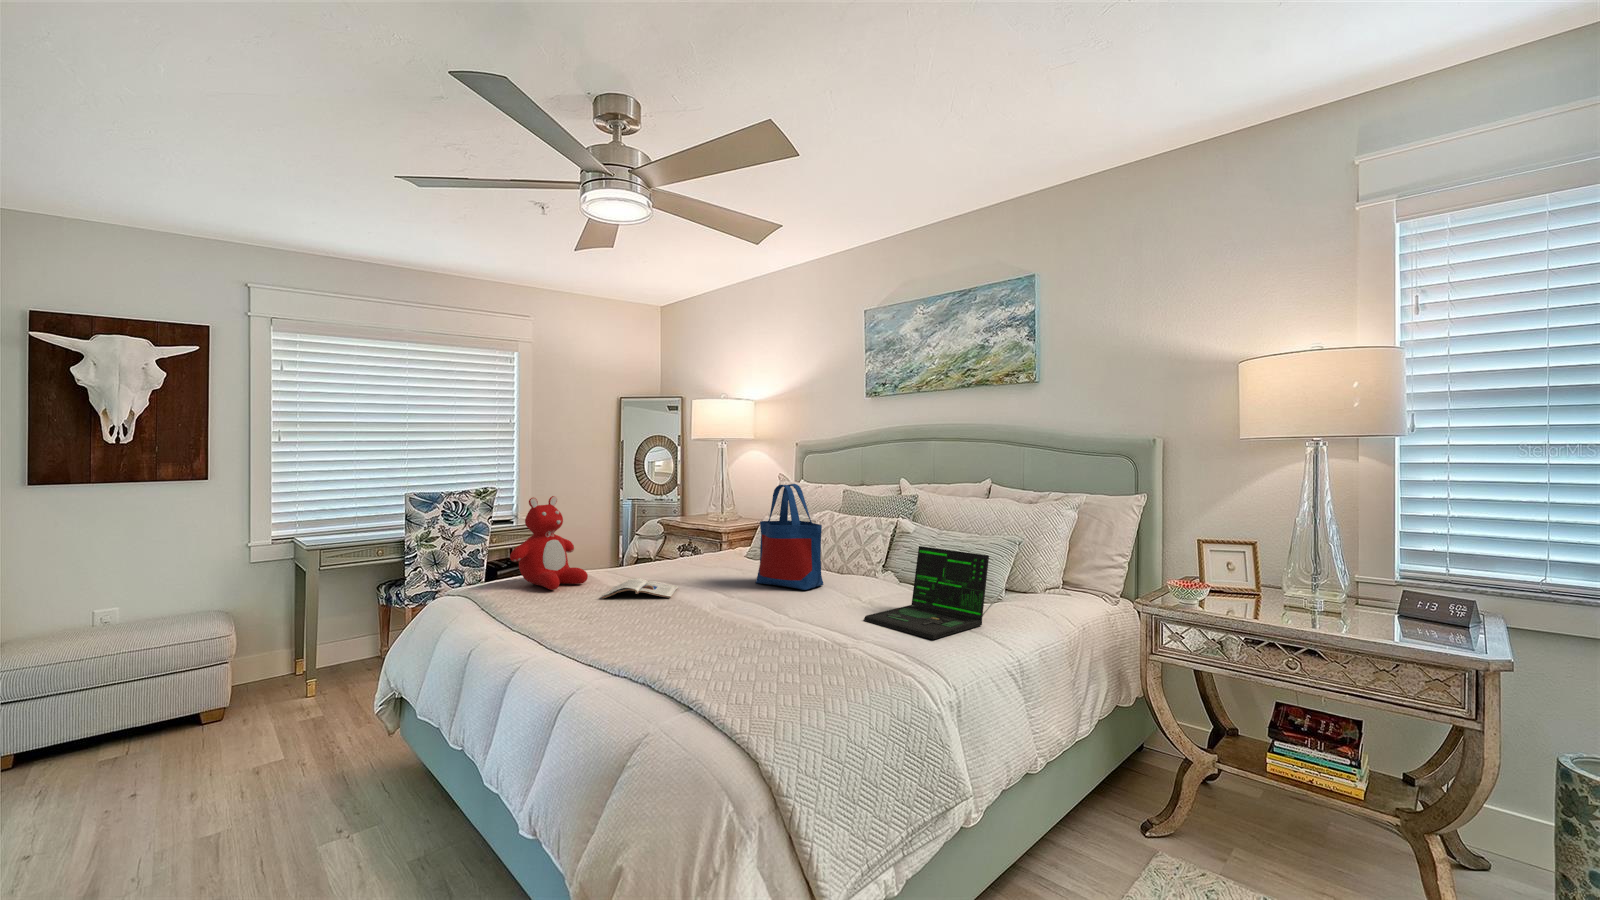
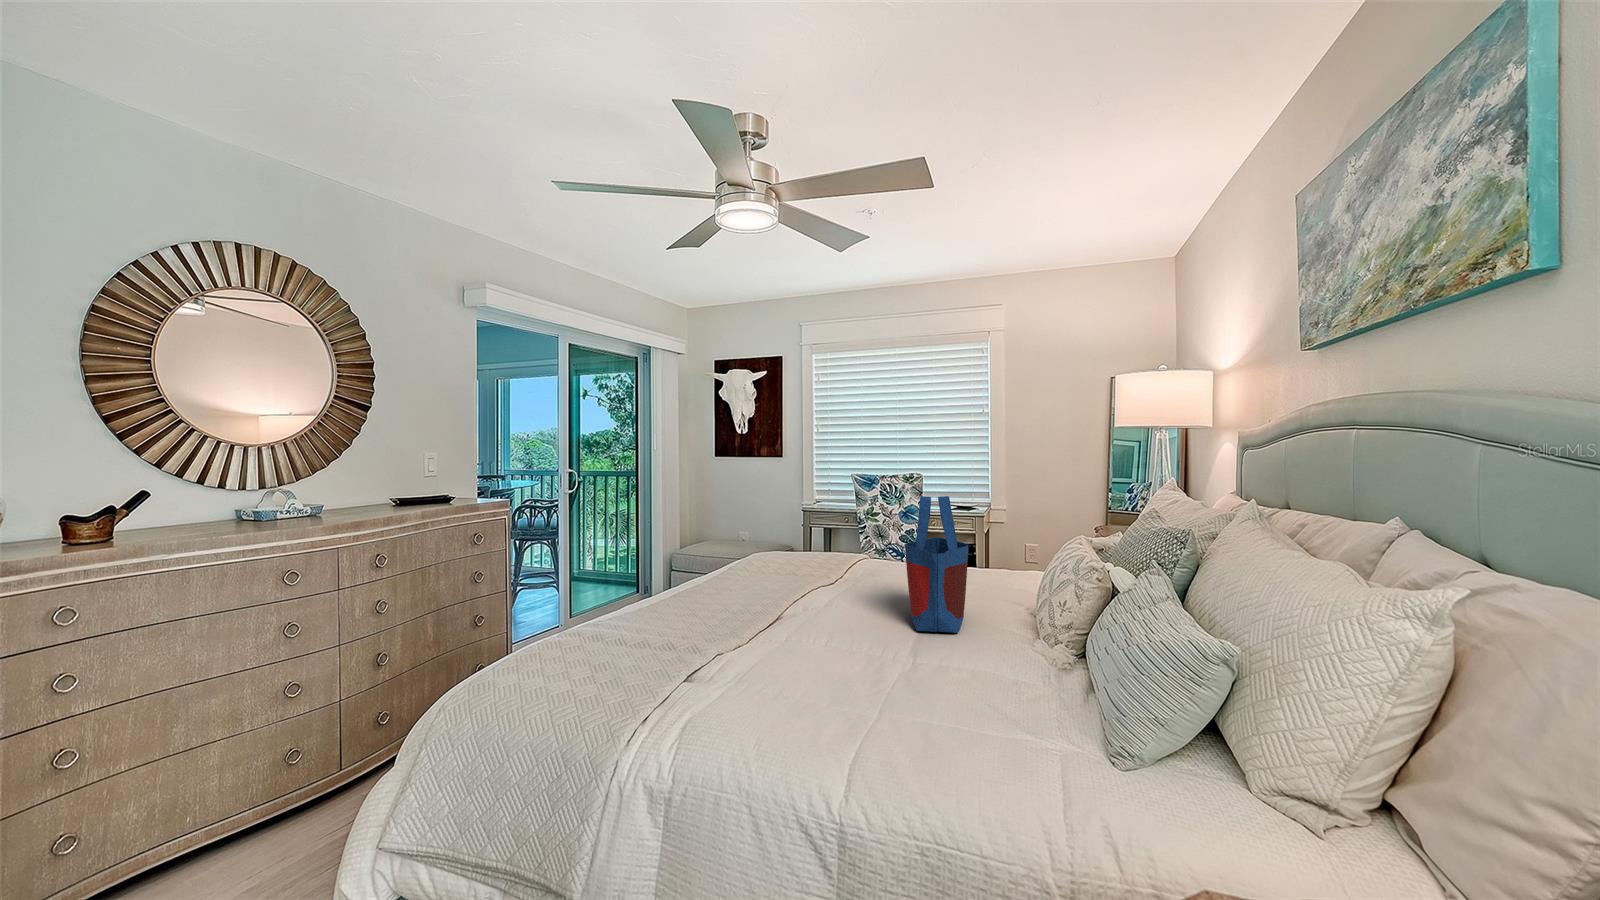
teddy bear: present [510,496,588,590] -> none [783,490,844,569]
laptop: present [864,546,1008,639] -> none [764,608,929,755]
magazine: present [602,578,678,599] -> none [788,574,857,599]

